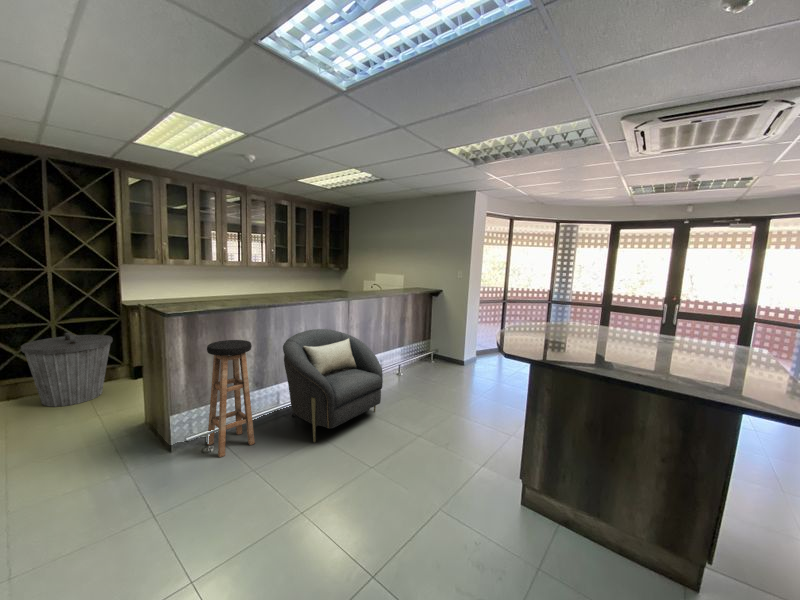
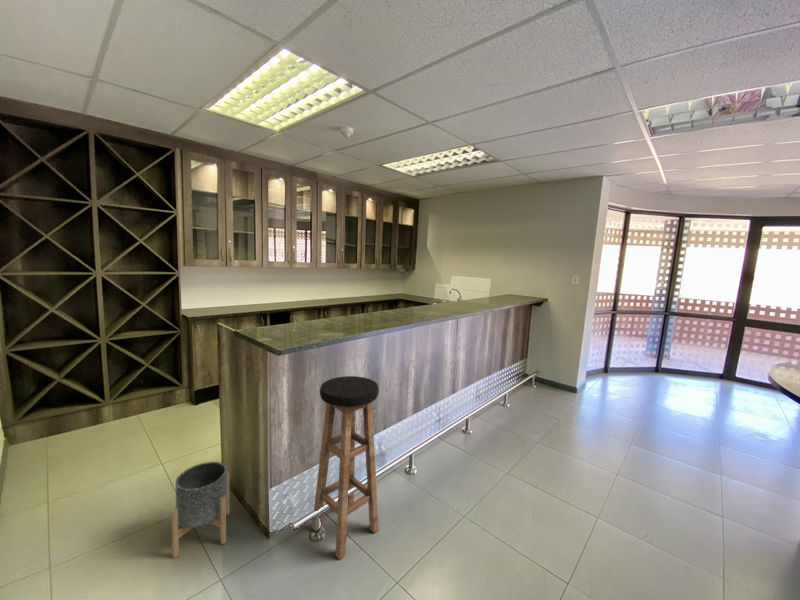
armchair: present [283,329,383,442] -> none [406,354,535,530]
trash can: present [21,333,113,407] -> none [64,352,172,449]
planter: none [101,401,149,459] -> present [171,462,229,558]

